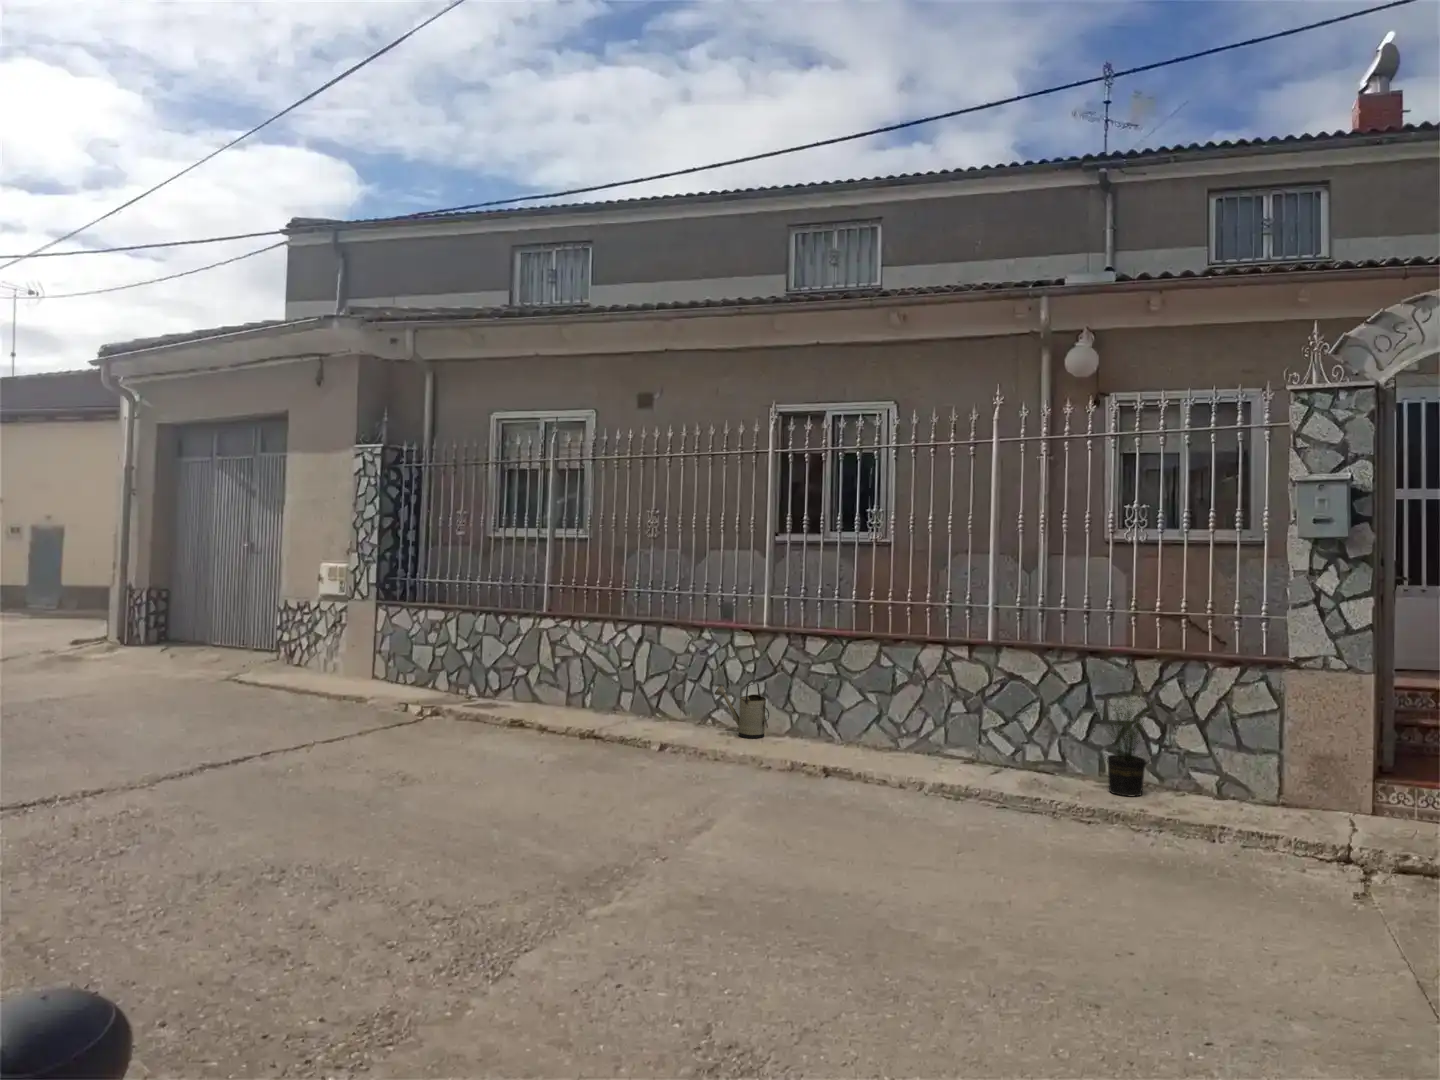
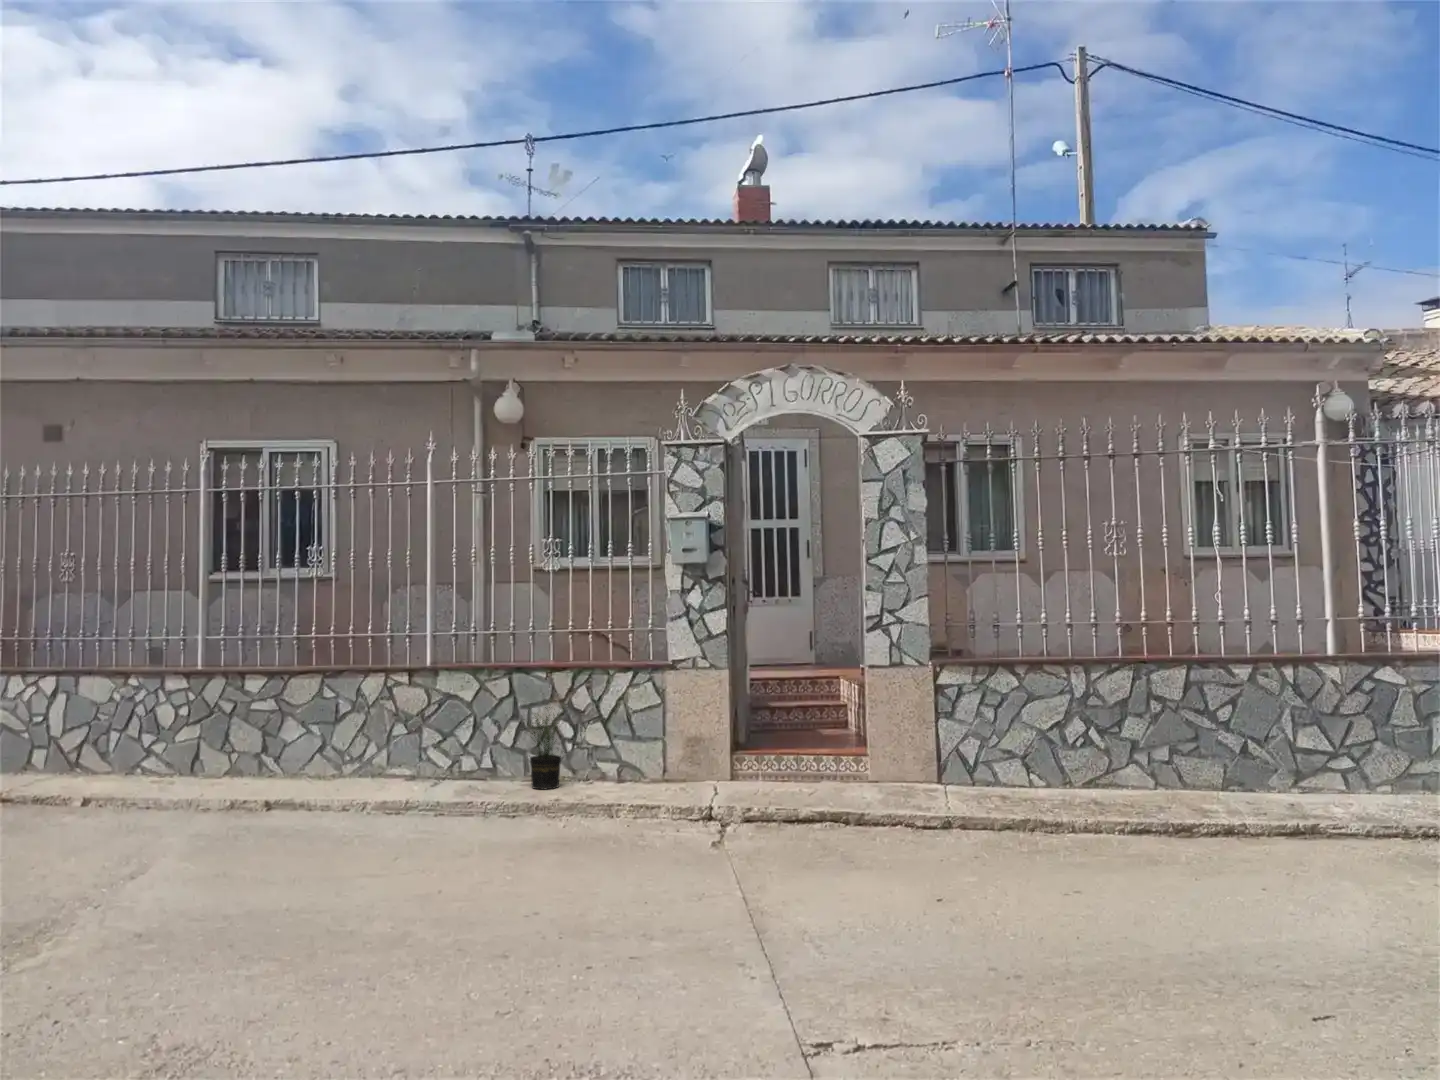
watering can: present [715,683,769,738] -> none [145,726,207,783]

